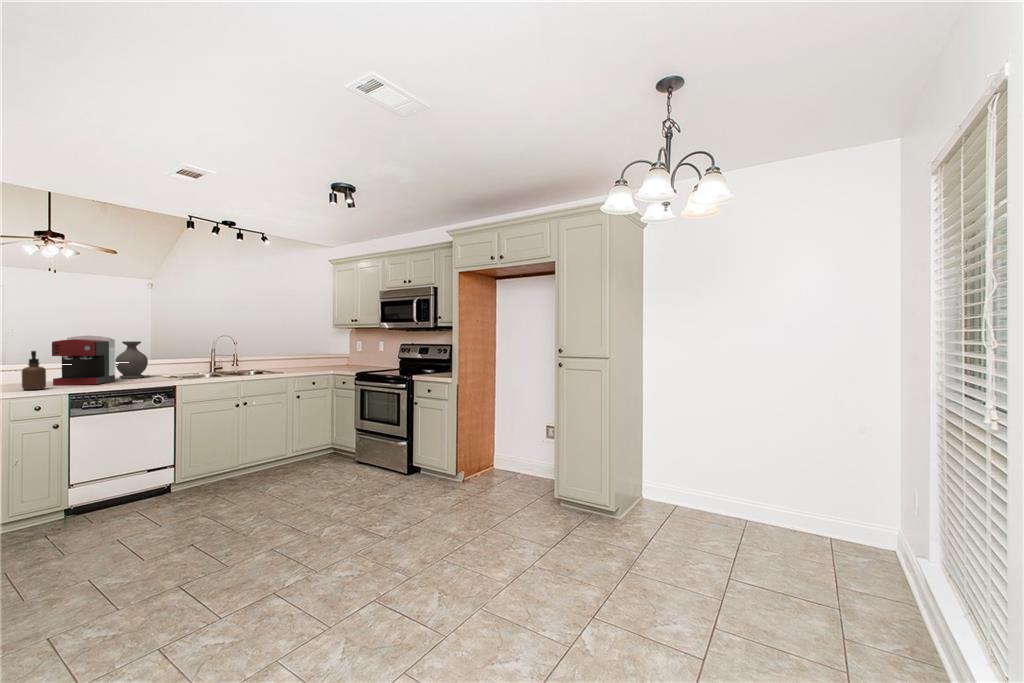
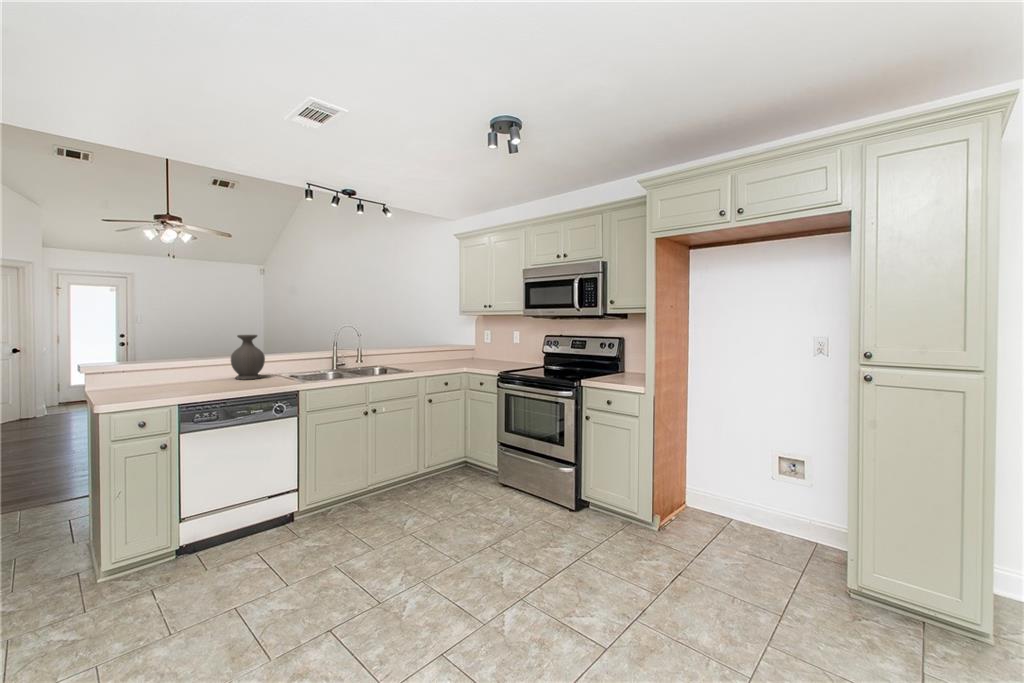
coffee maker: present [52,335,115,385] -> none [161,329,231,391]
soap dispenser: present [22,351,46,390] -> none [127,350,155,400]

